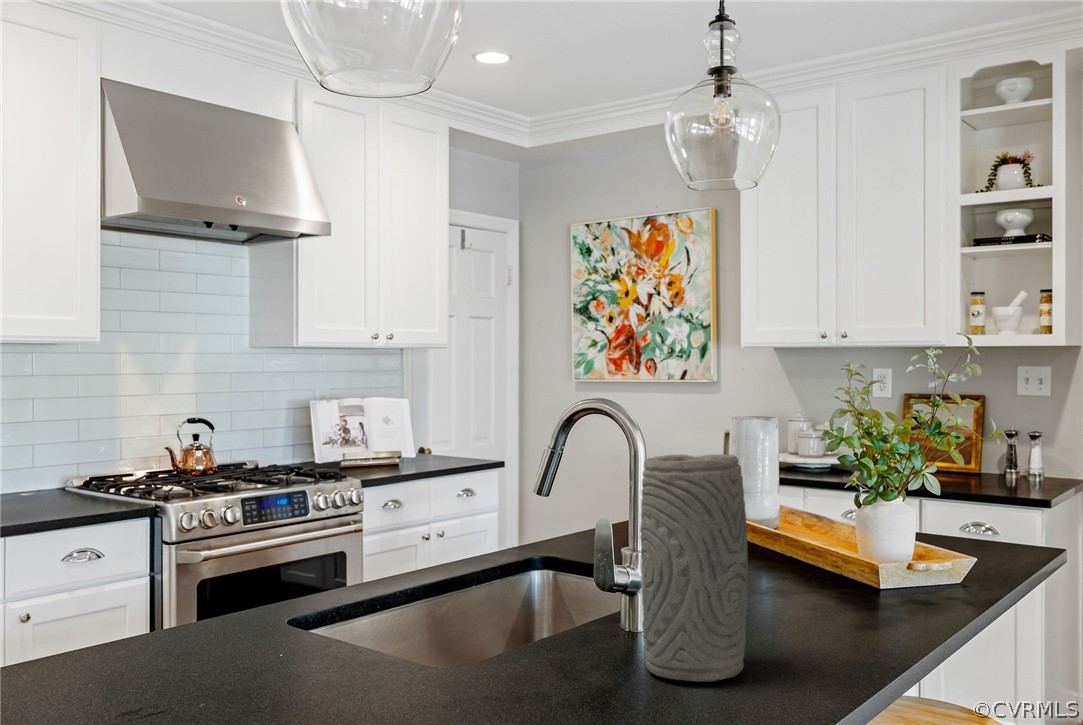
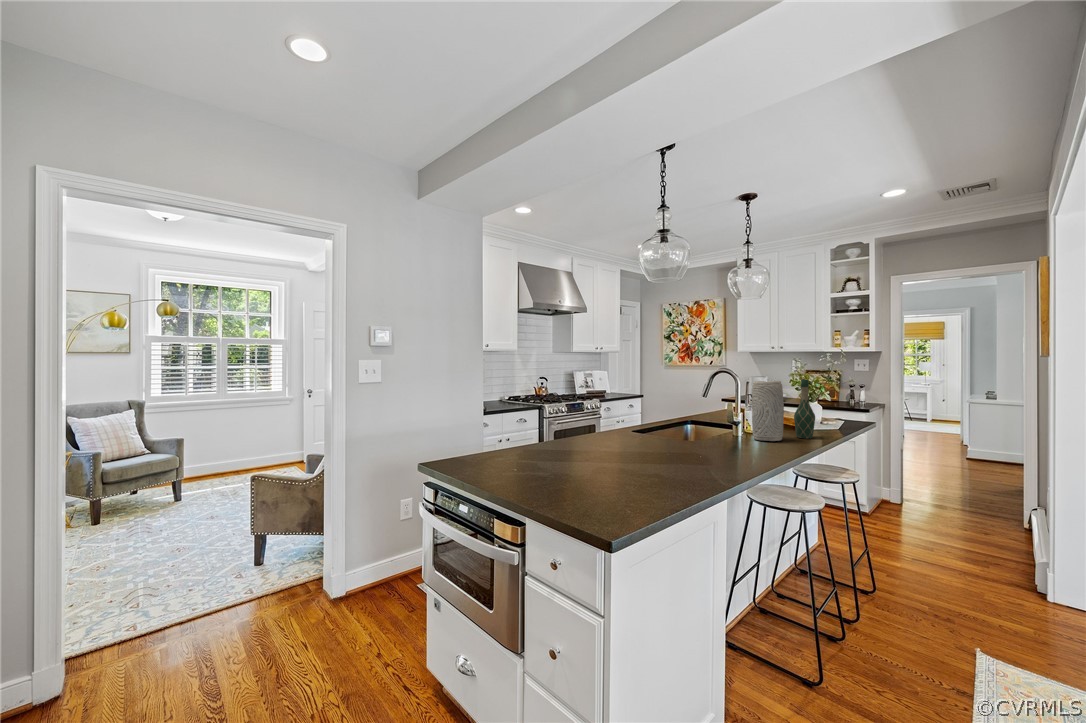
wine bottle: none [795,447,863,657] -> present [794,380,815,438]

